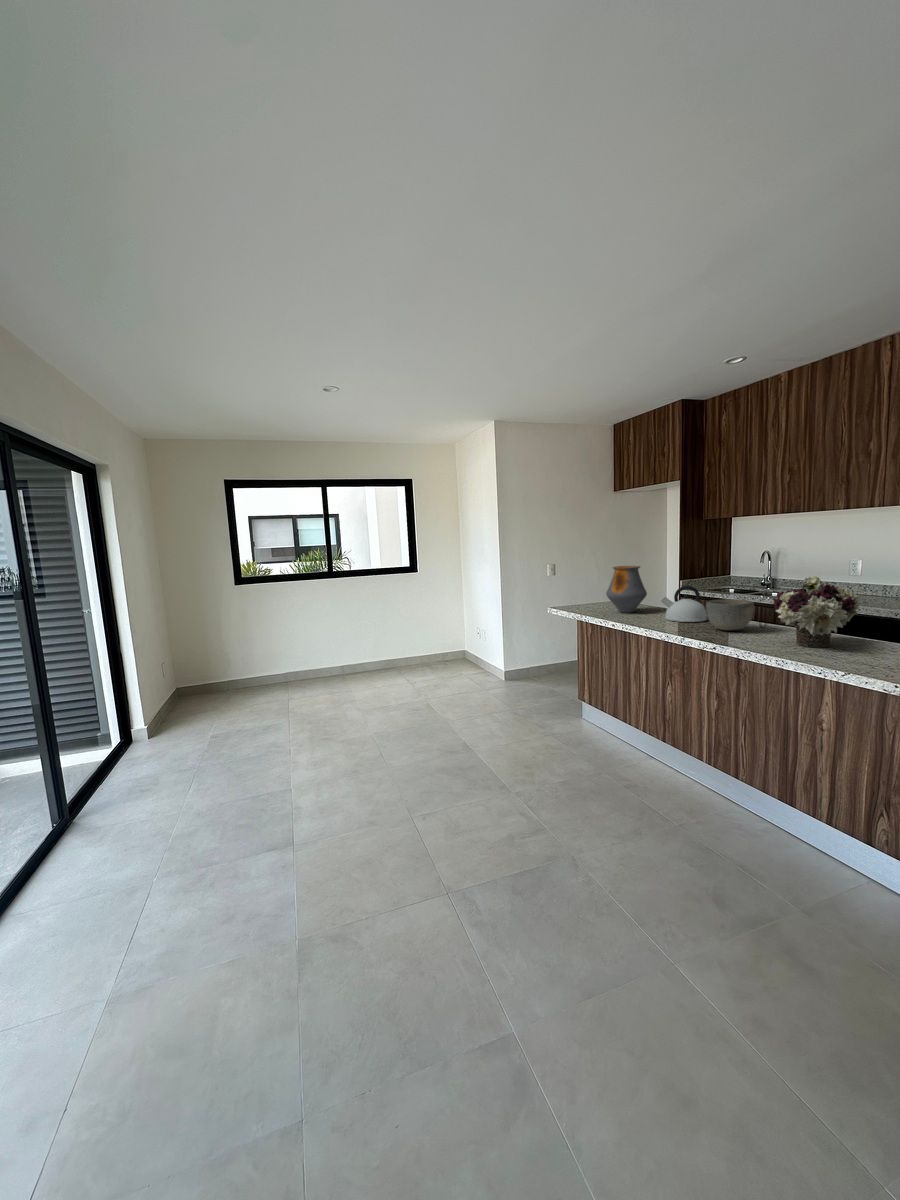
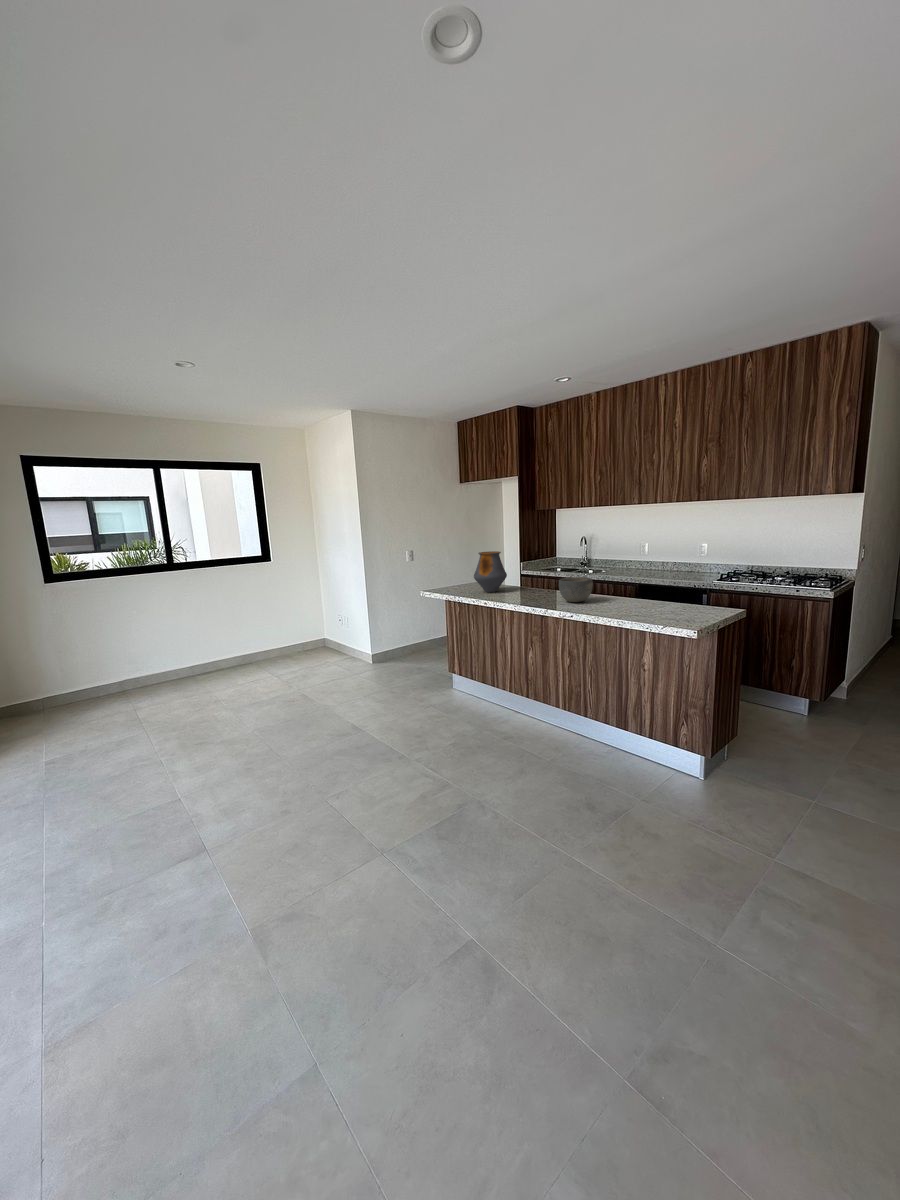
flower arrangement: present [773,575,860,648] -> none [607,557,664,611]
kettle: present [661,586,708,622] -> none [521,567,556,597]

